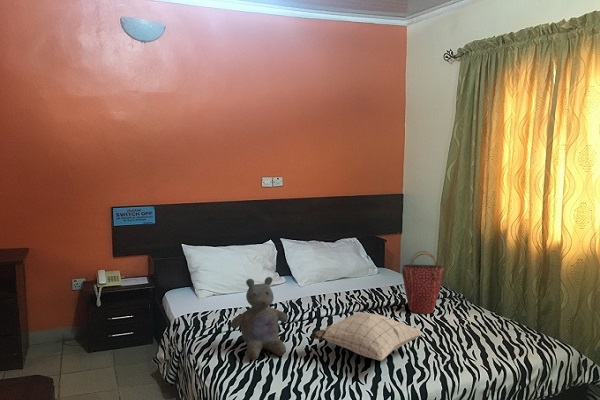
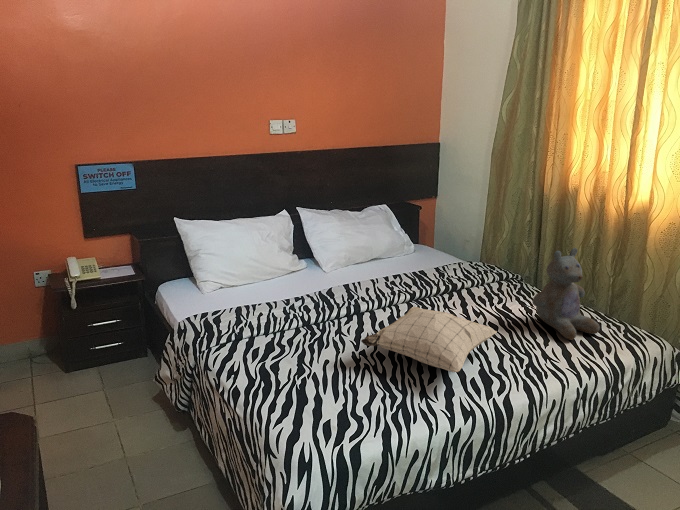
handbag: present [402,251,444,314] -> none [457,228,507,303]
stuffed bear: present [231,277,288,360] -> present [532,248,600,340]

